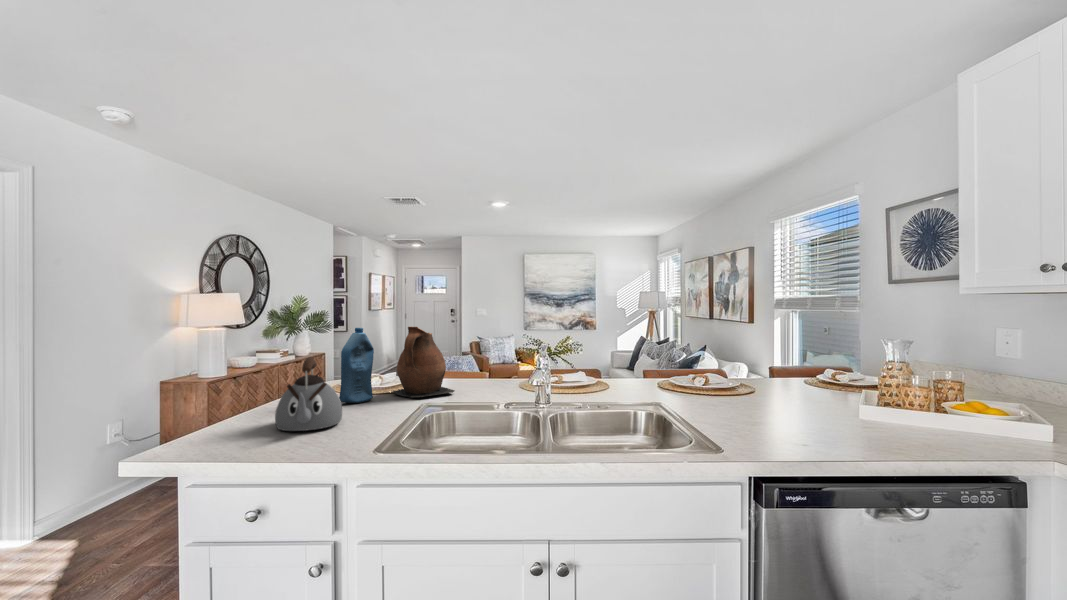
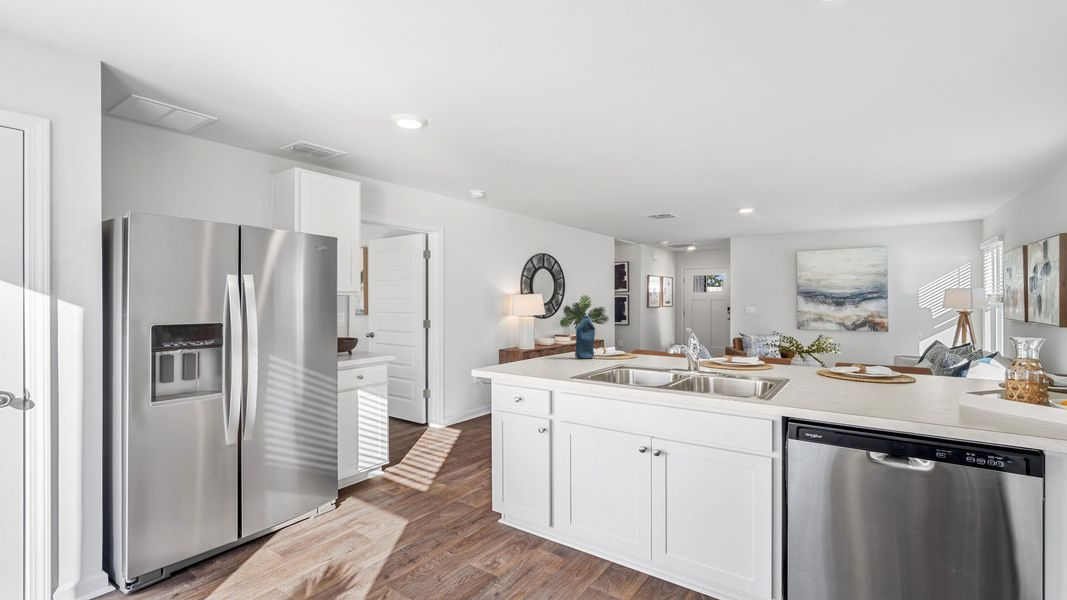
ceramic pitcher: present [393,327,455,398] -> none [607,316,645,360]
kettle: present [275,357,342,431] -> none [540,329,571,365]

